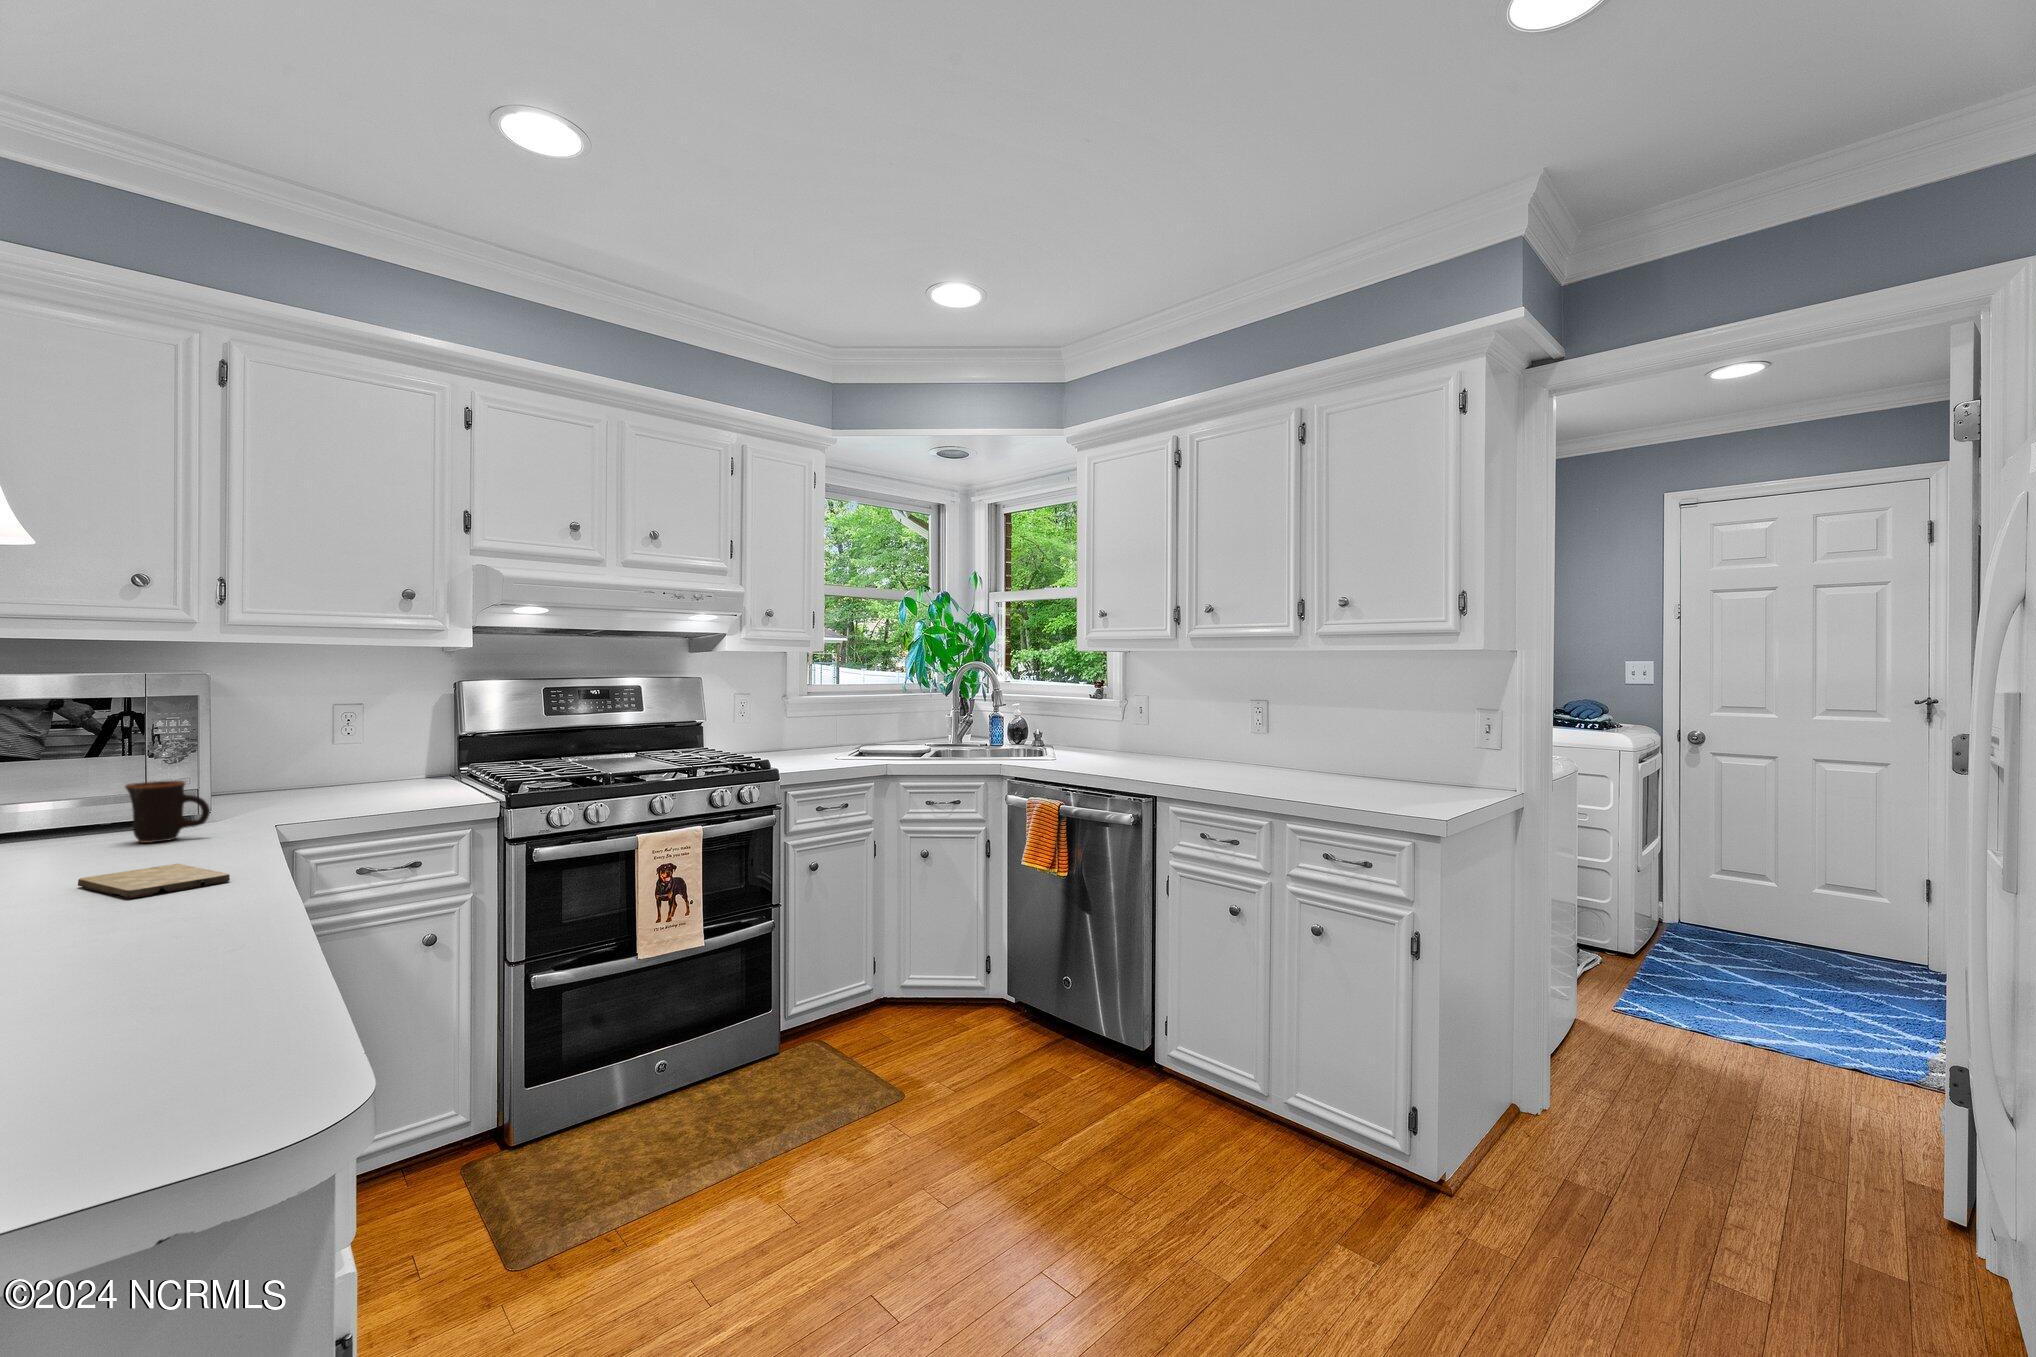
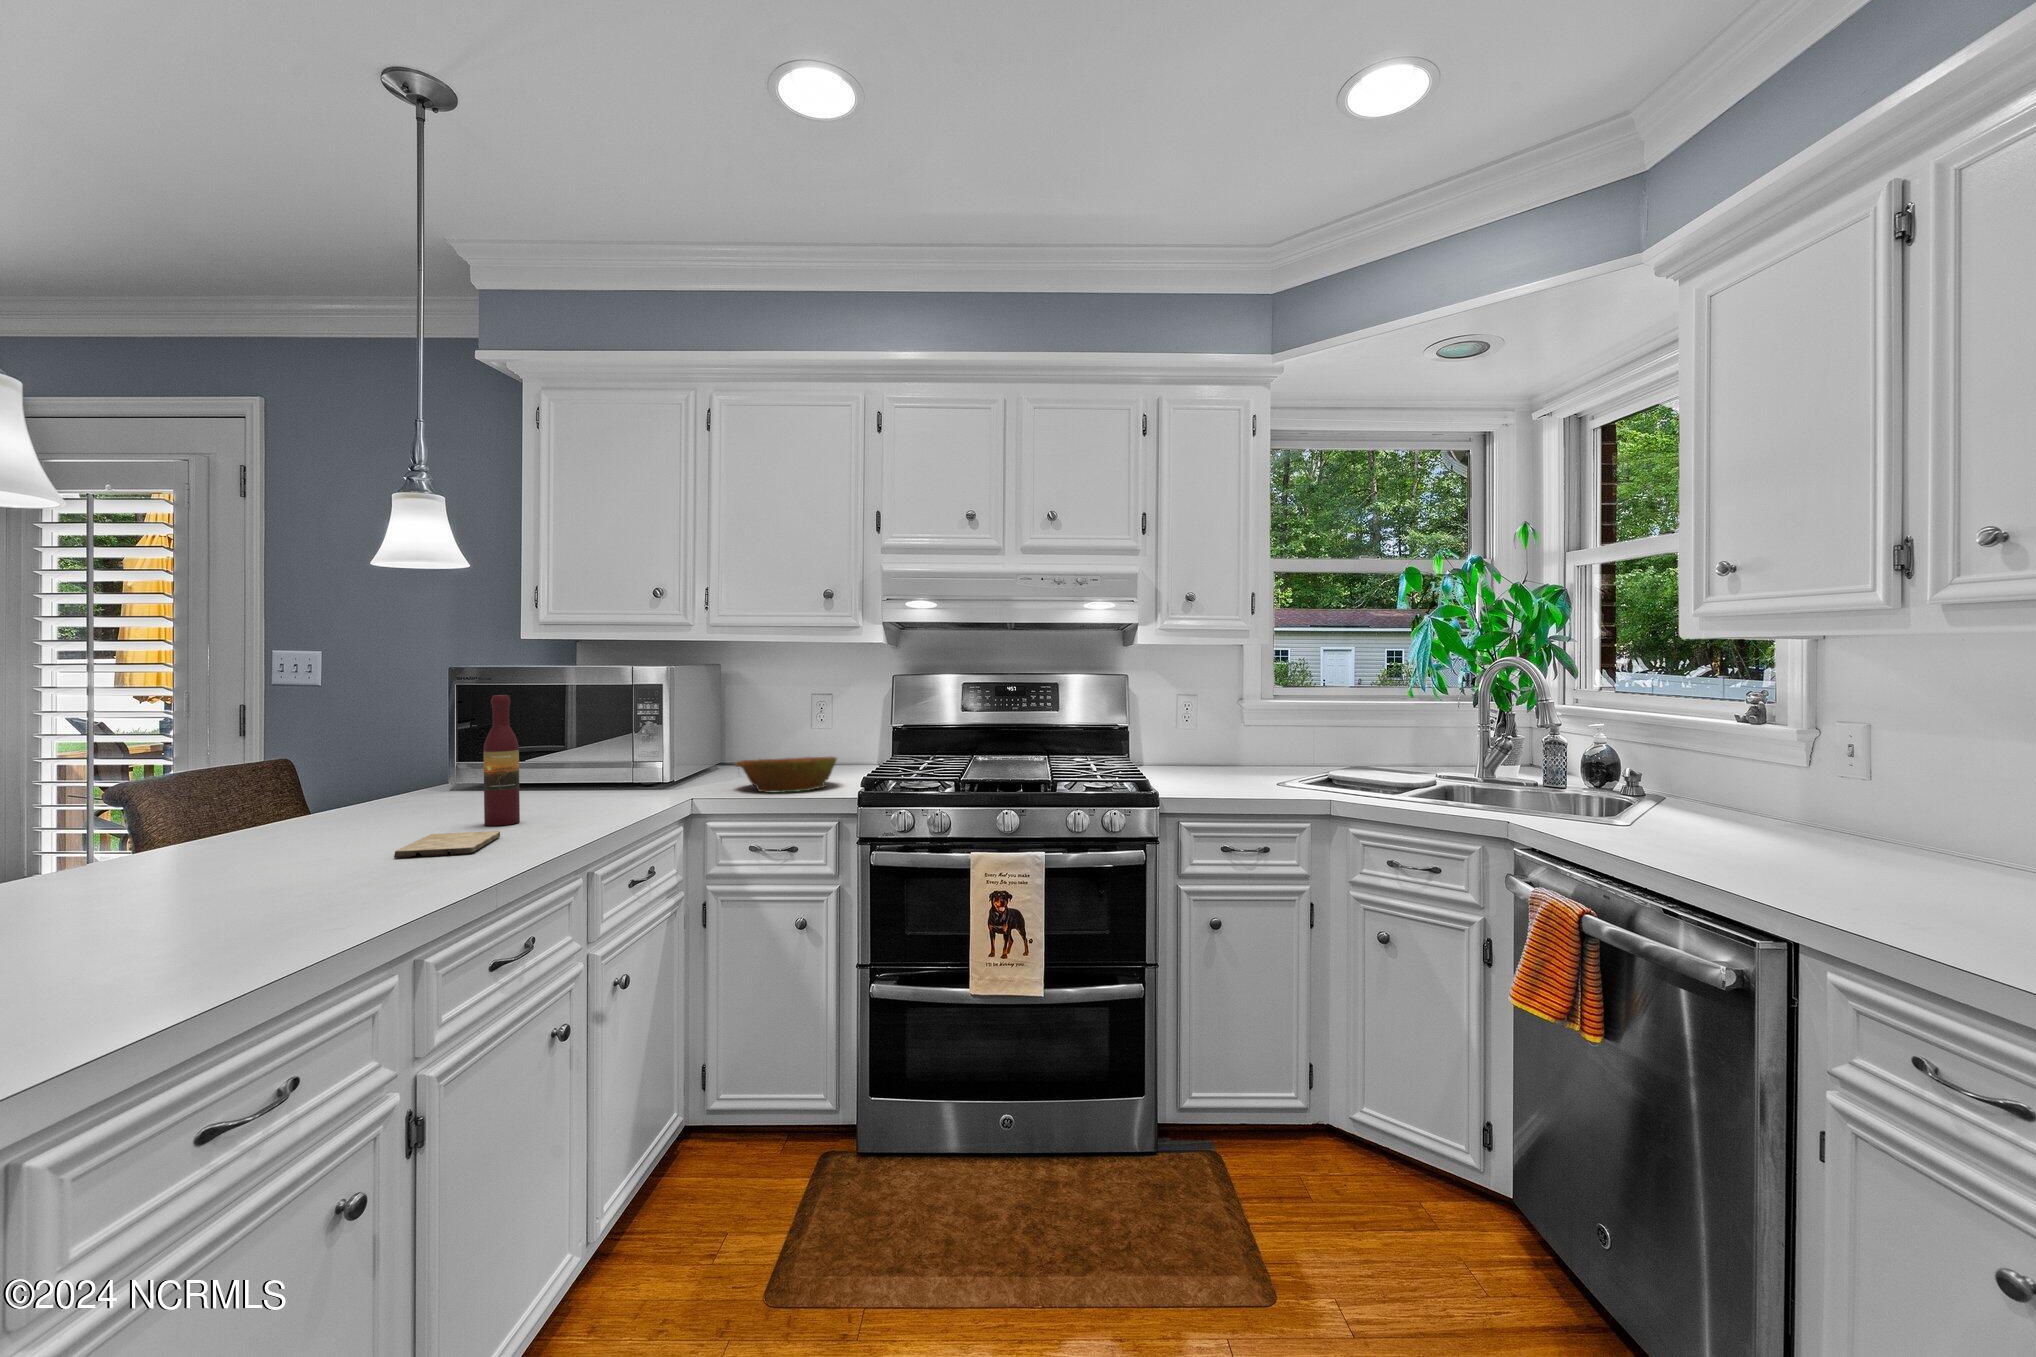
wine bottle: none [66,701,122,869] -> present [484,695,520,826]
bowl: none [279,763,421,807] -> present [735,757,837,793]
mug: present [125,781,210,843] -> none [576,760,620,808]

